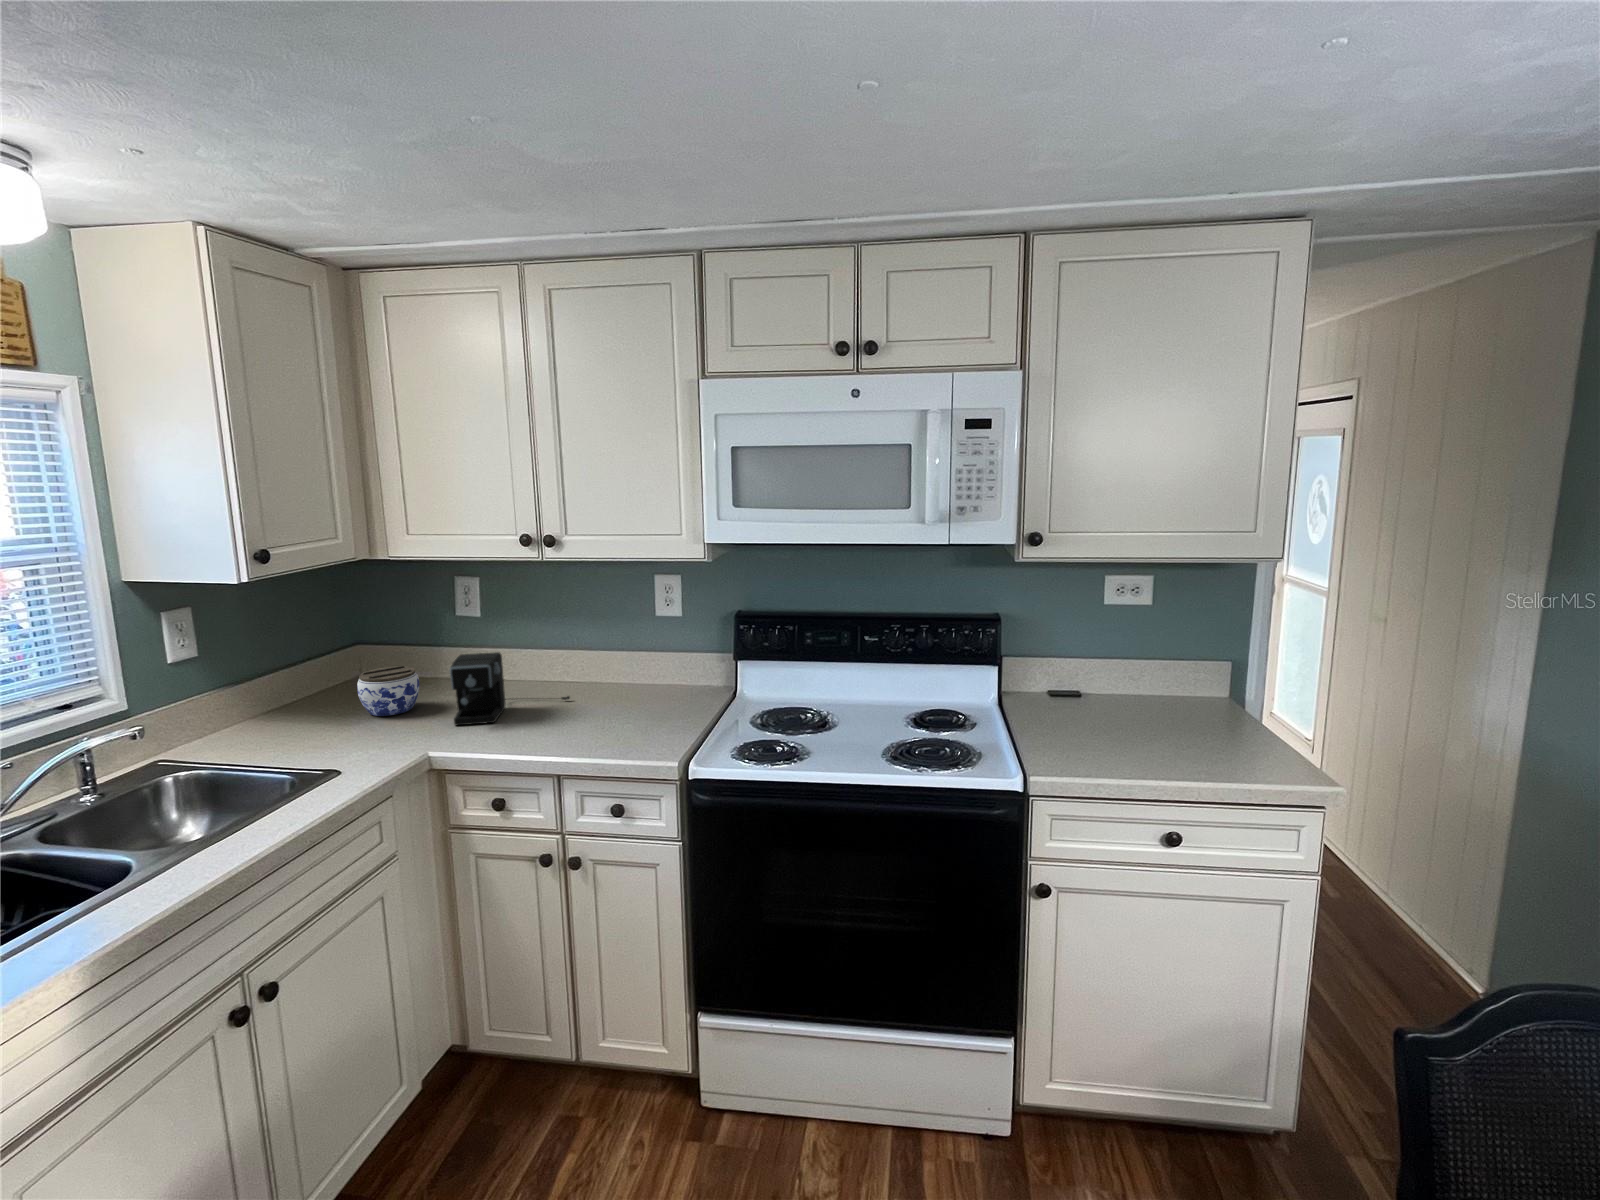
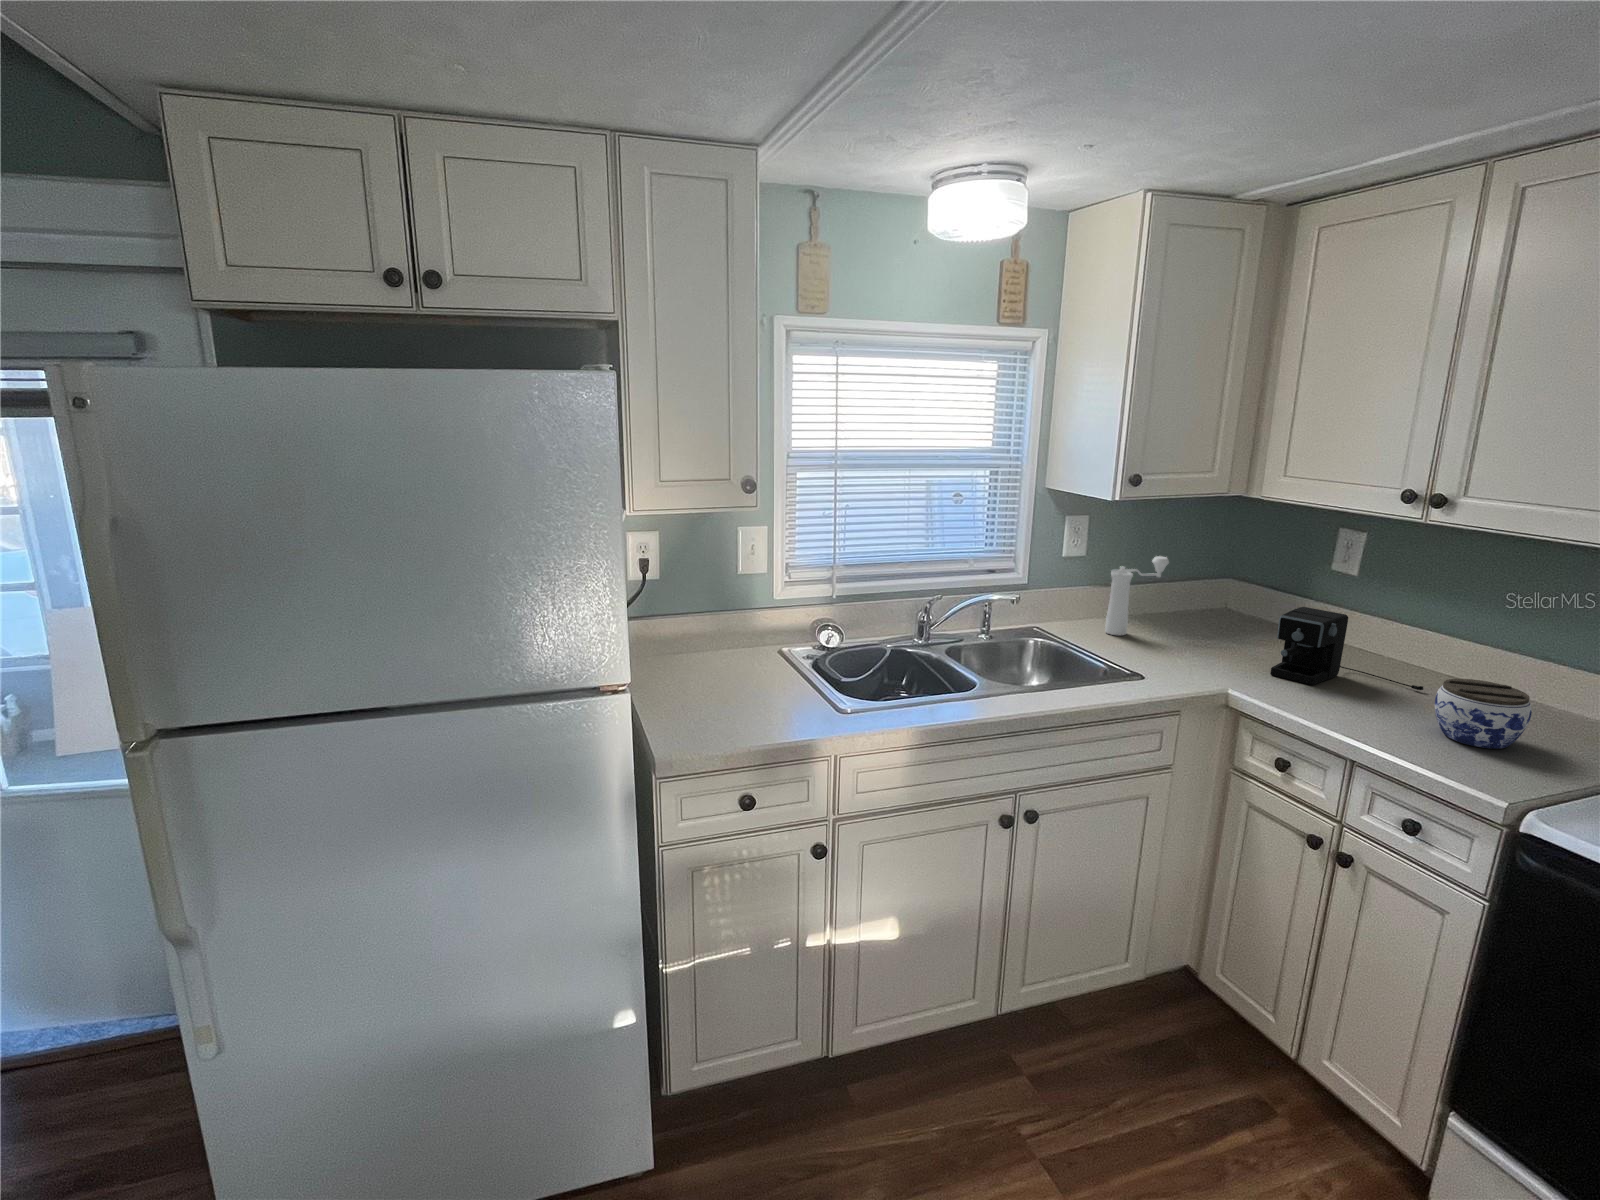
pepper mill: none [245,637,311,739] -> present [1105,556,1169,635]
jar: present [357,666,420,716] -> present [1435,679,1532,749]

